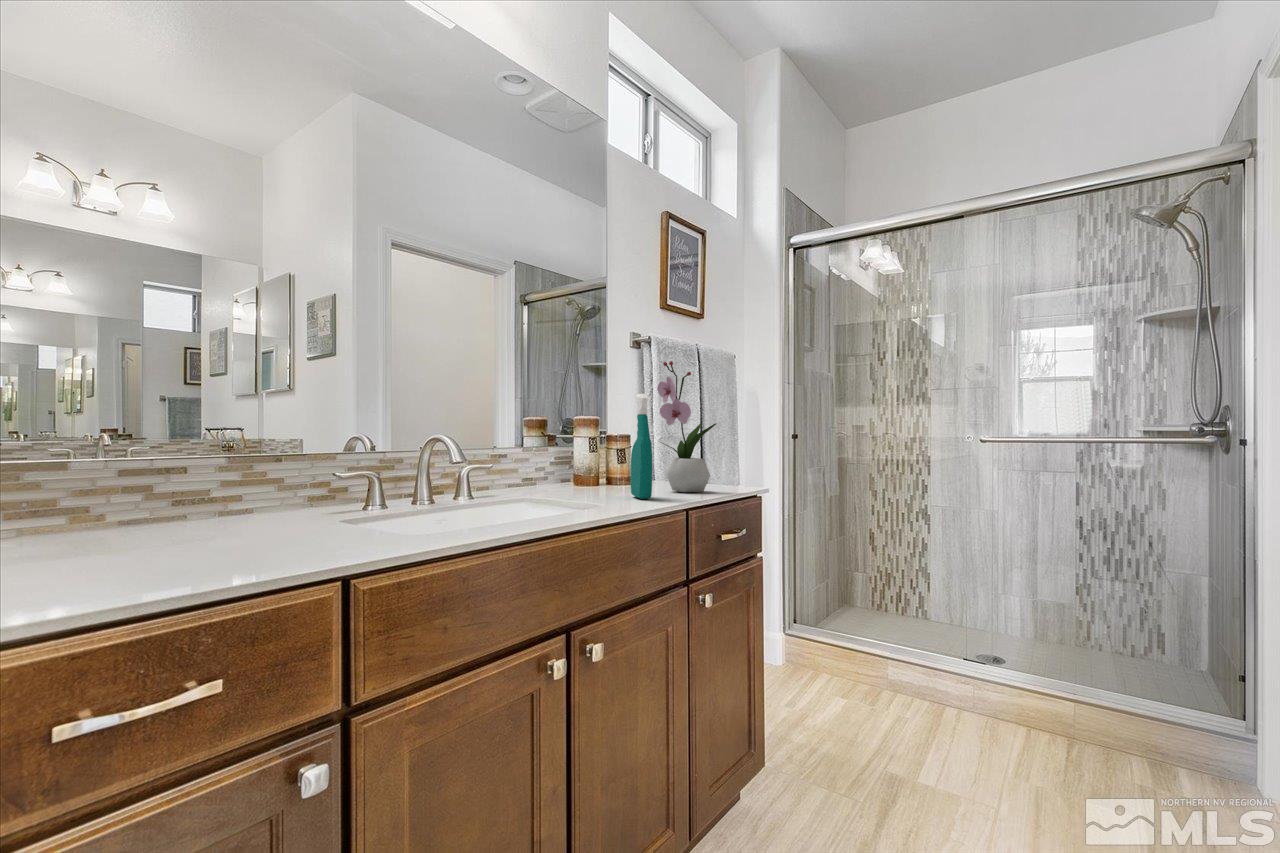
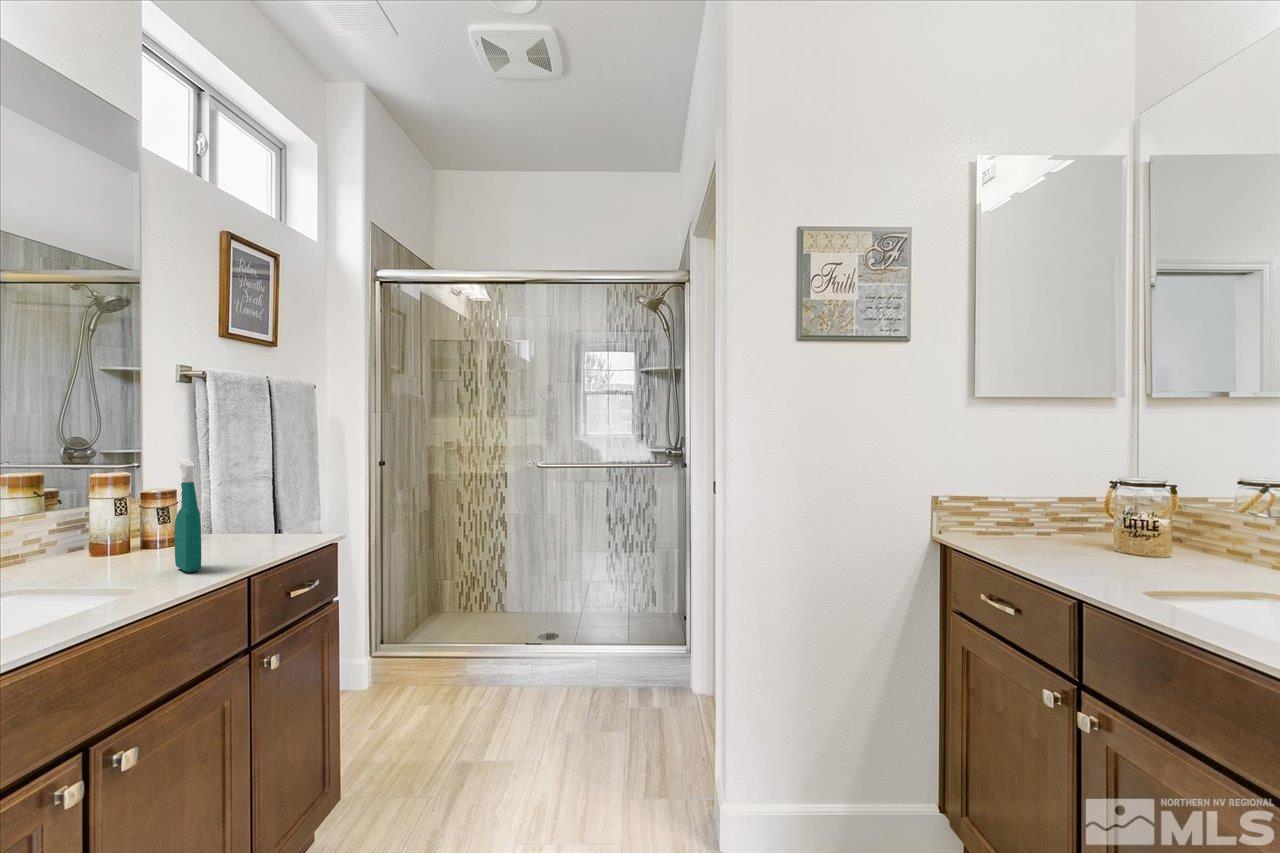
flower arrangement: present [657,361,717,492] -> none [210,415,283,551]

